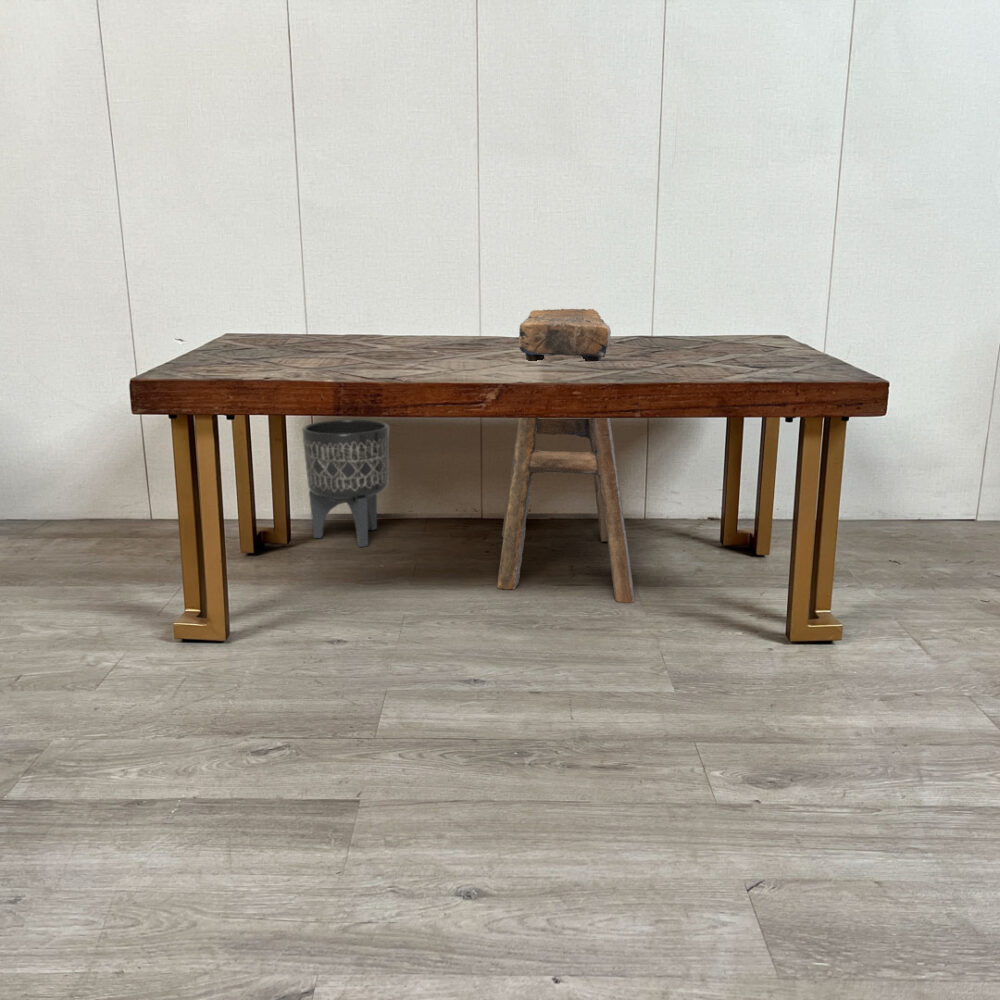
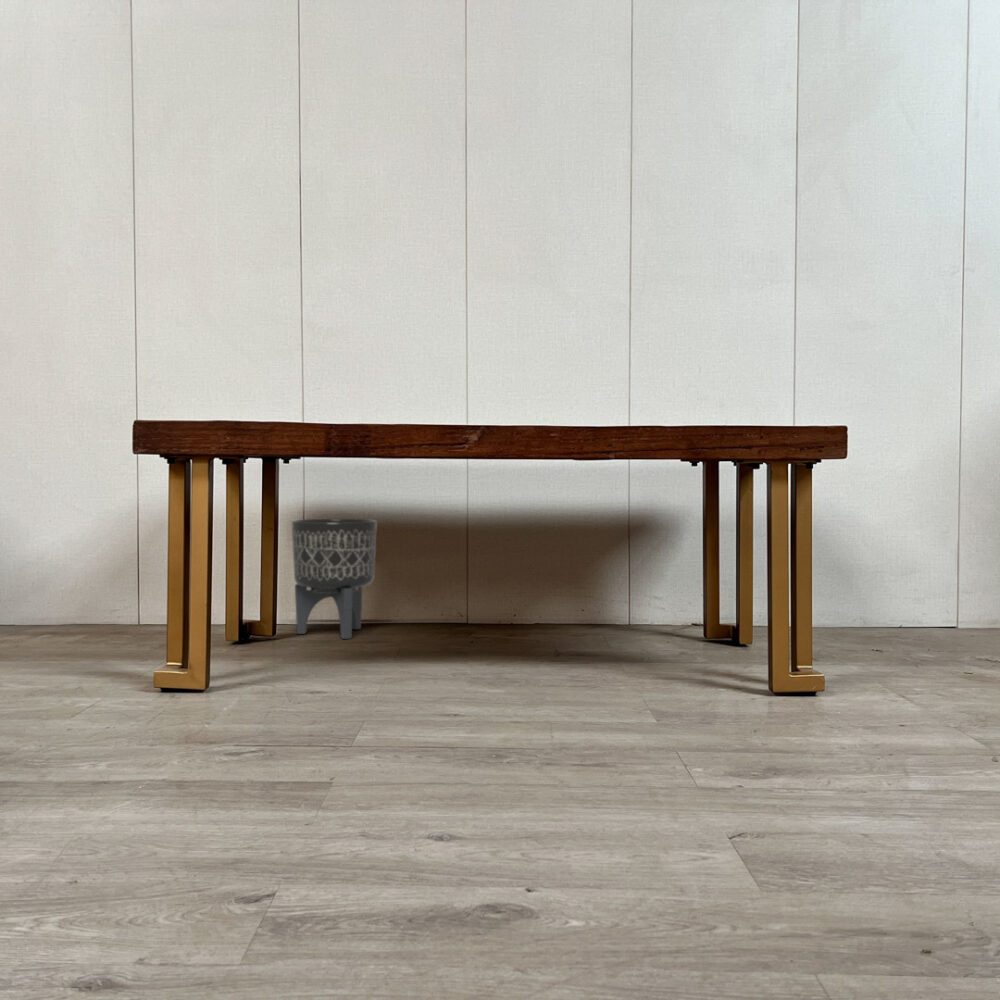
stool: present [497,309,635,603] -> none [480,388,619,672]

